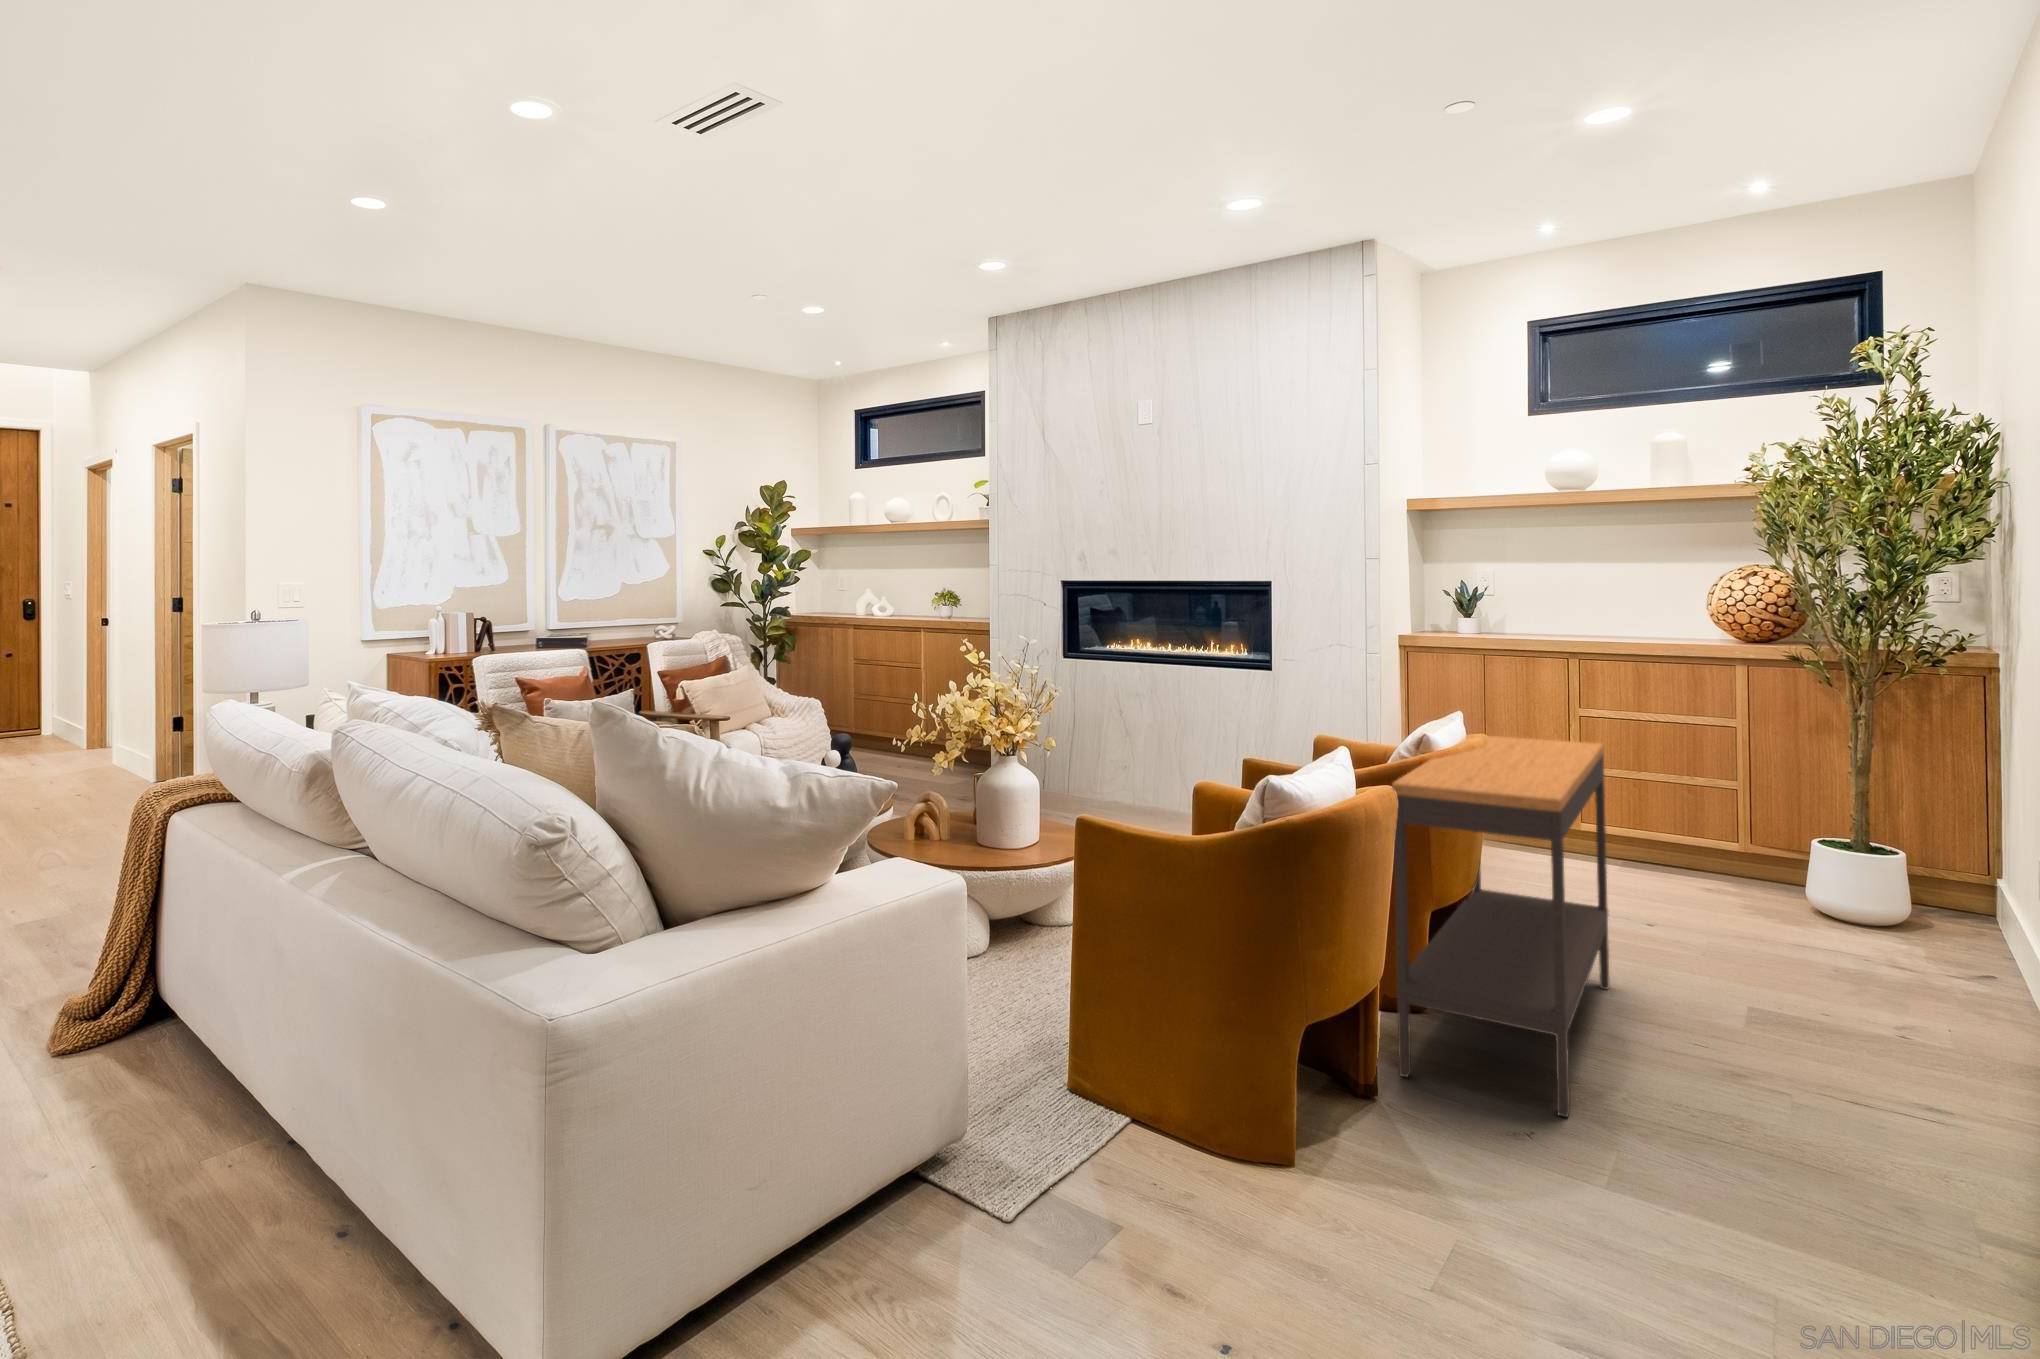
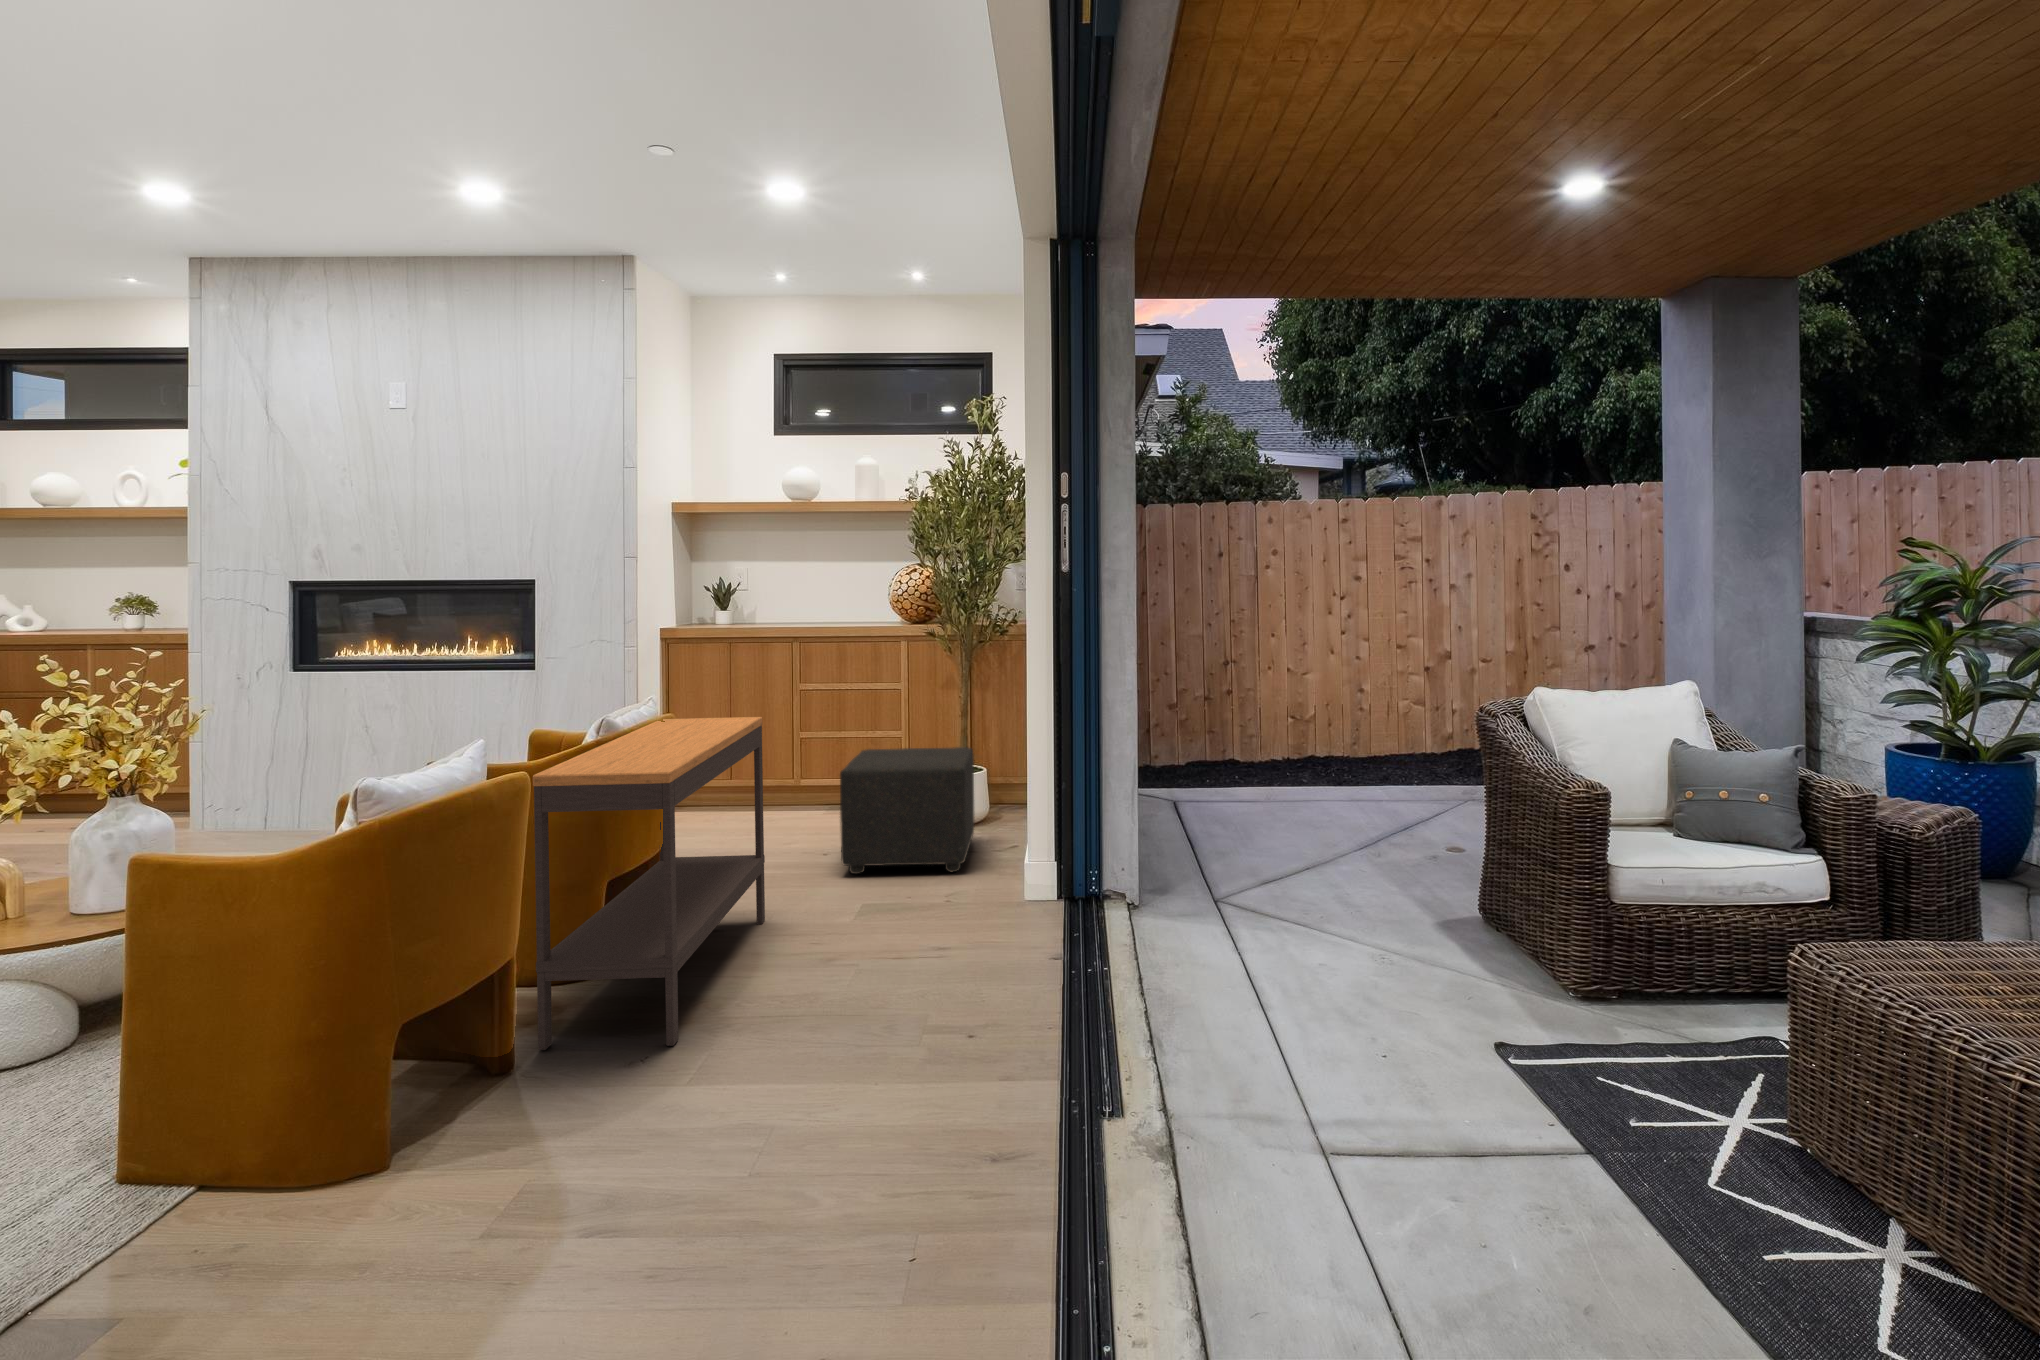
ottoman: none [1690,796,1905,979] -> present [840,747,974,874]

